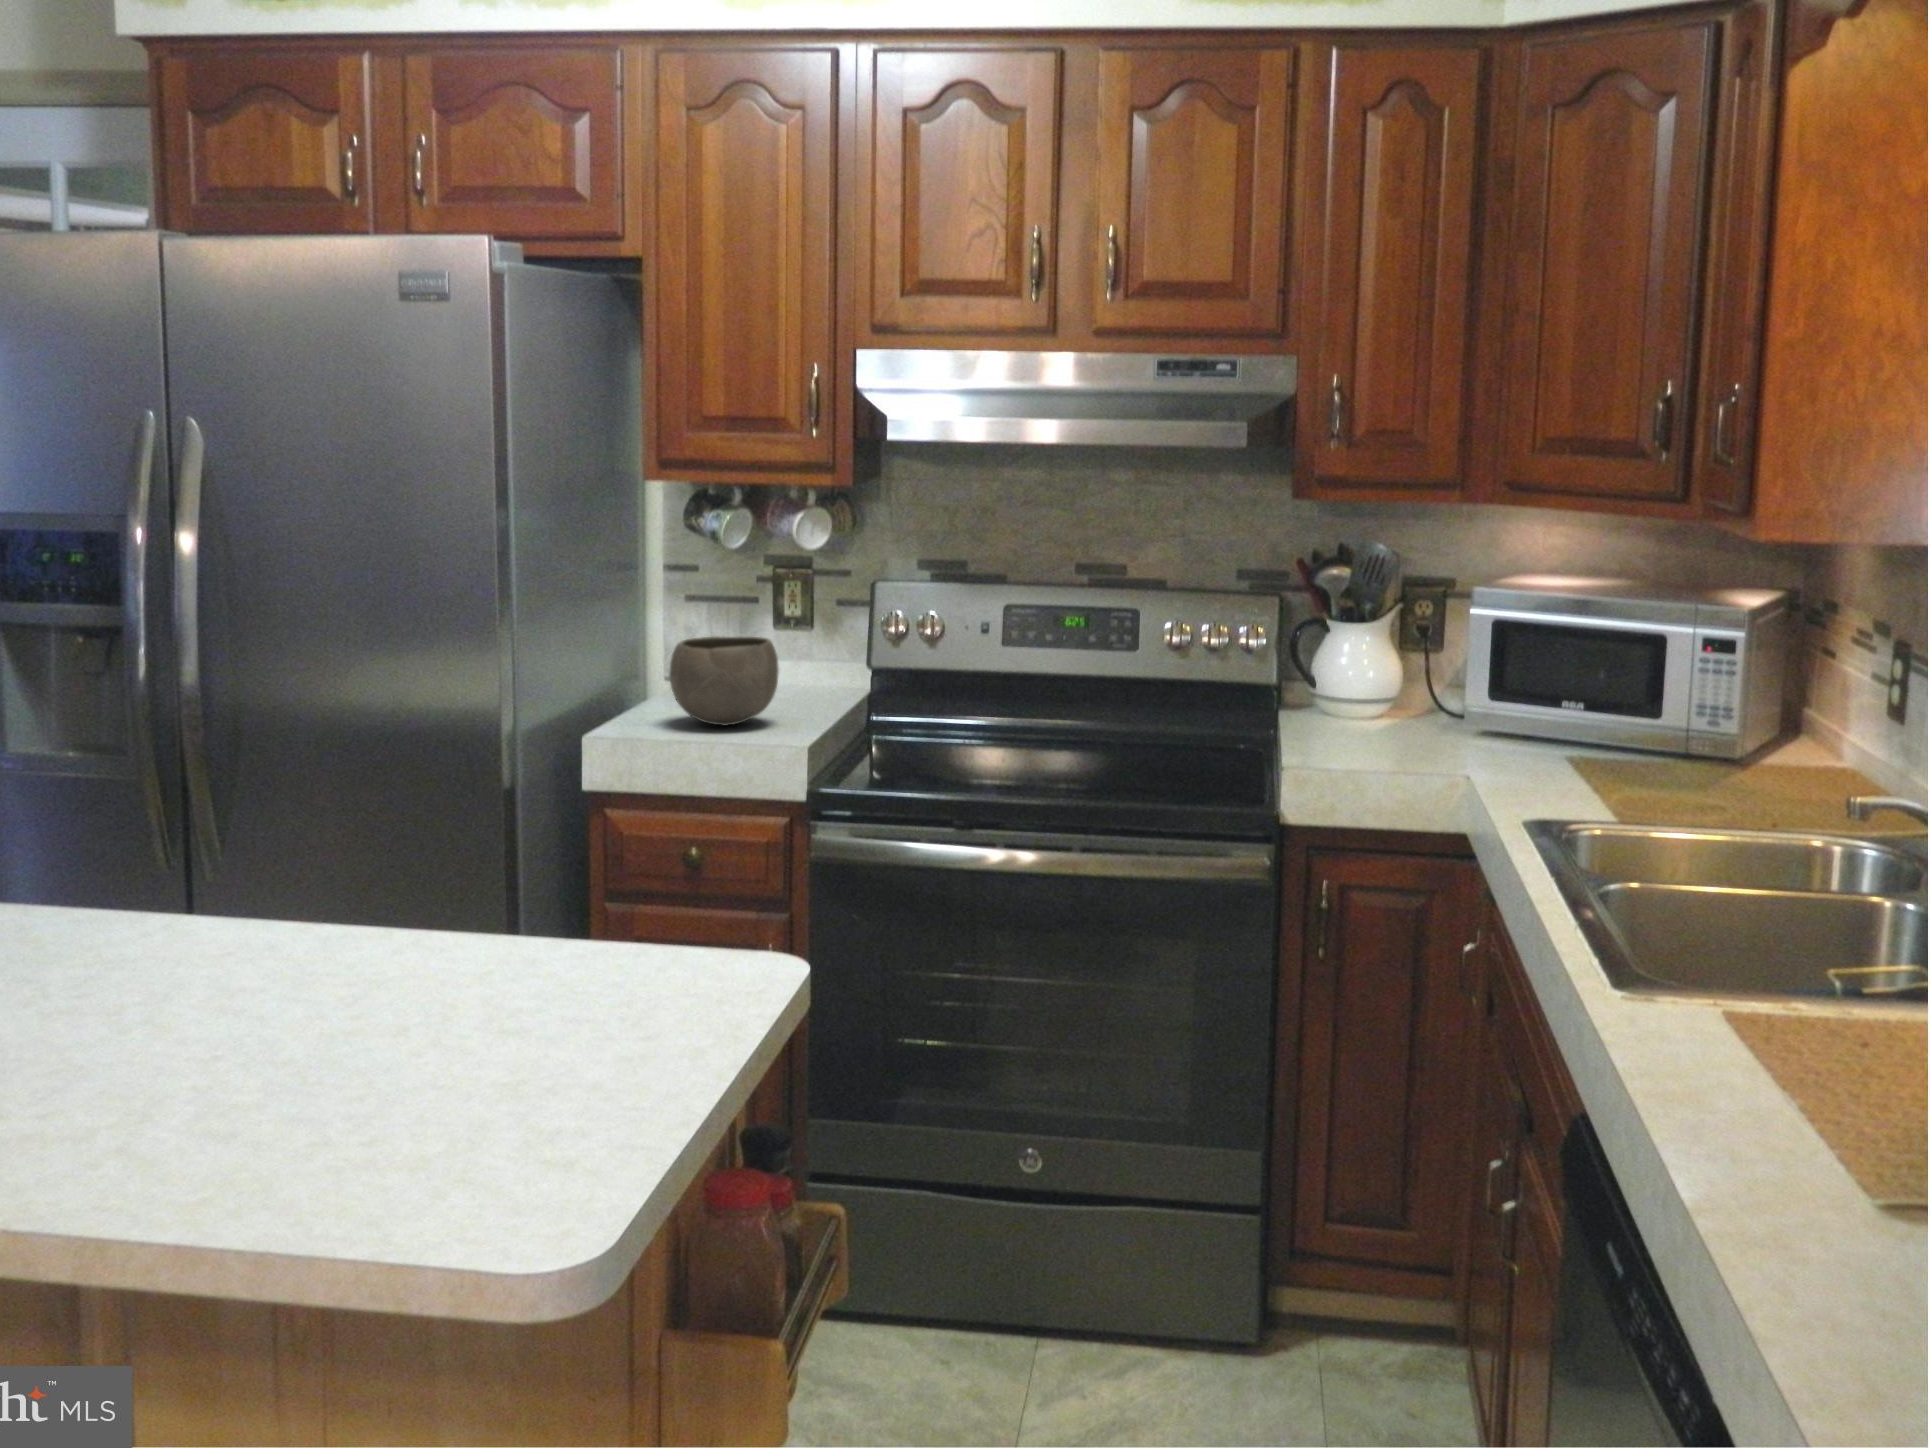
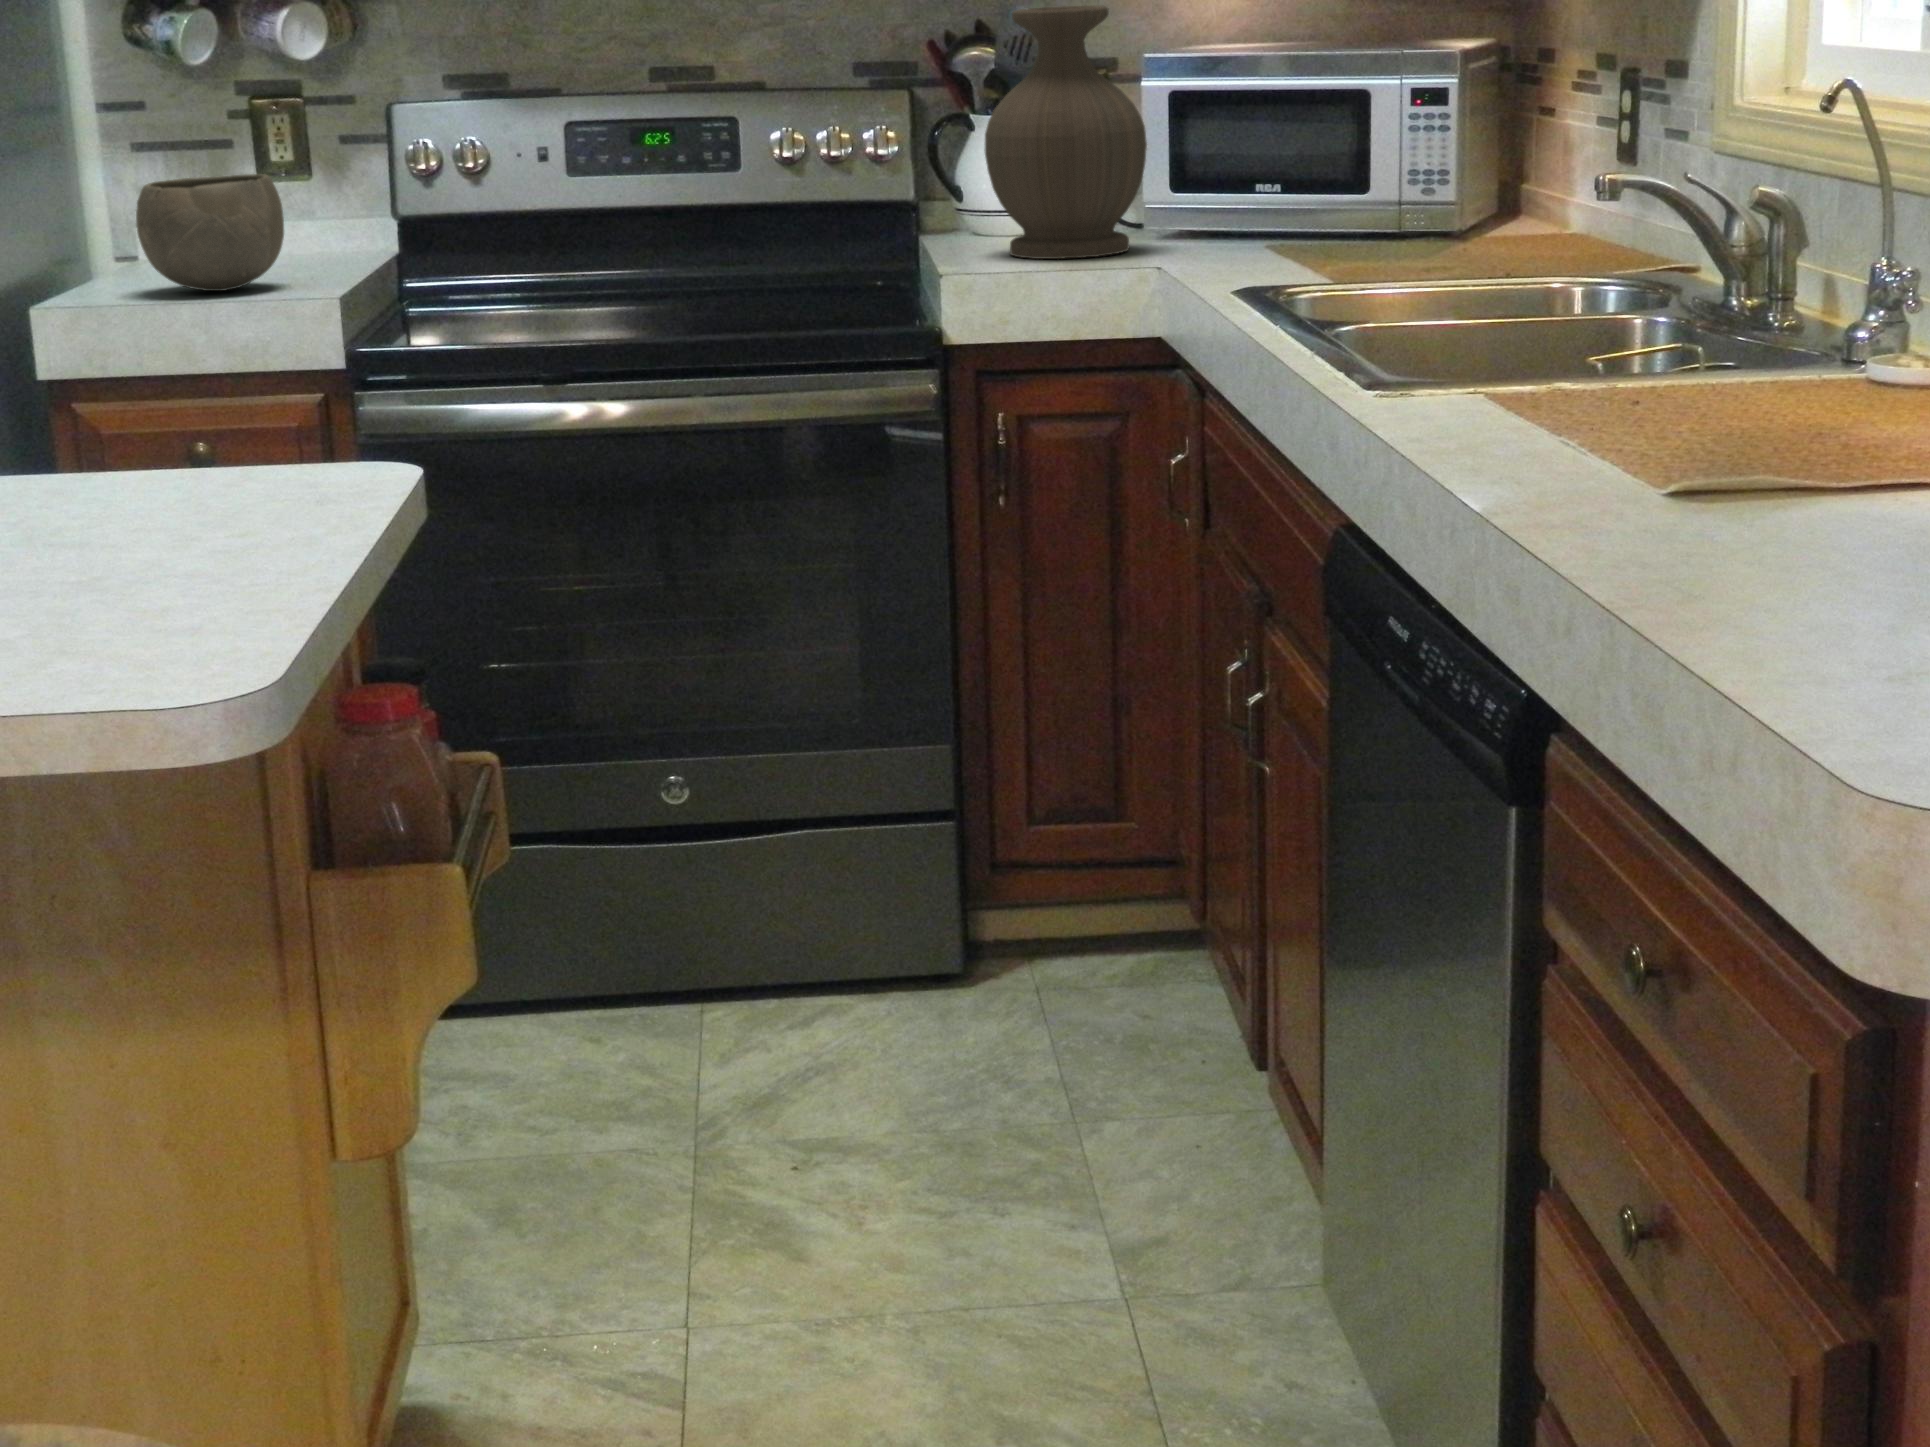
vase: none [1333,550,1469,756] -> present [984,6,1147,259]

